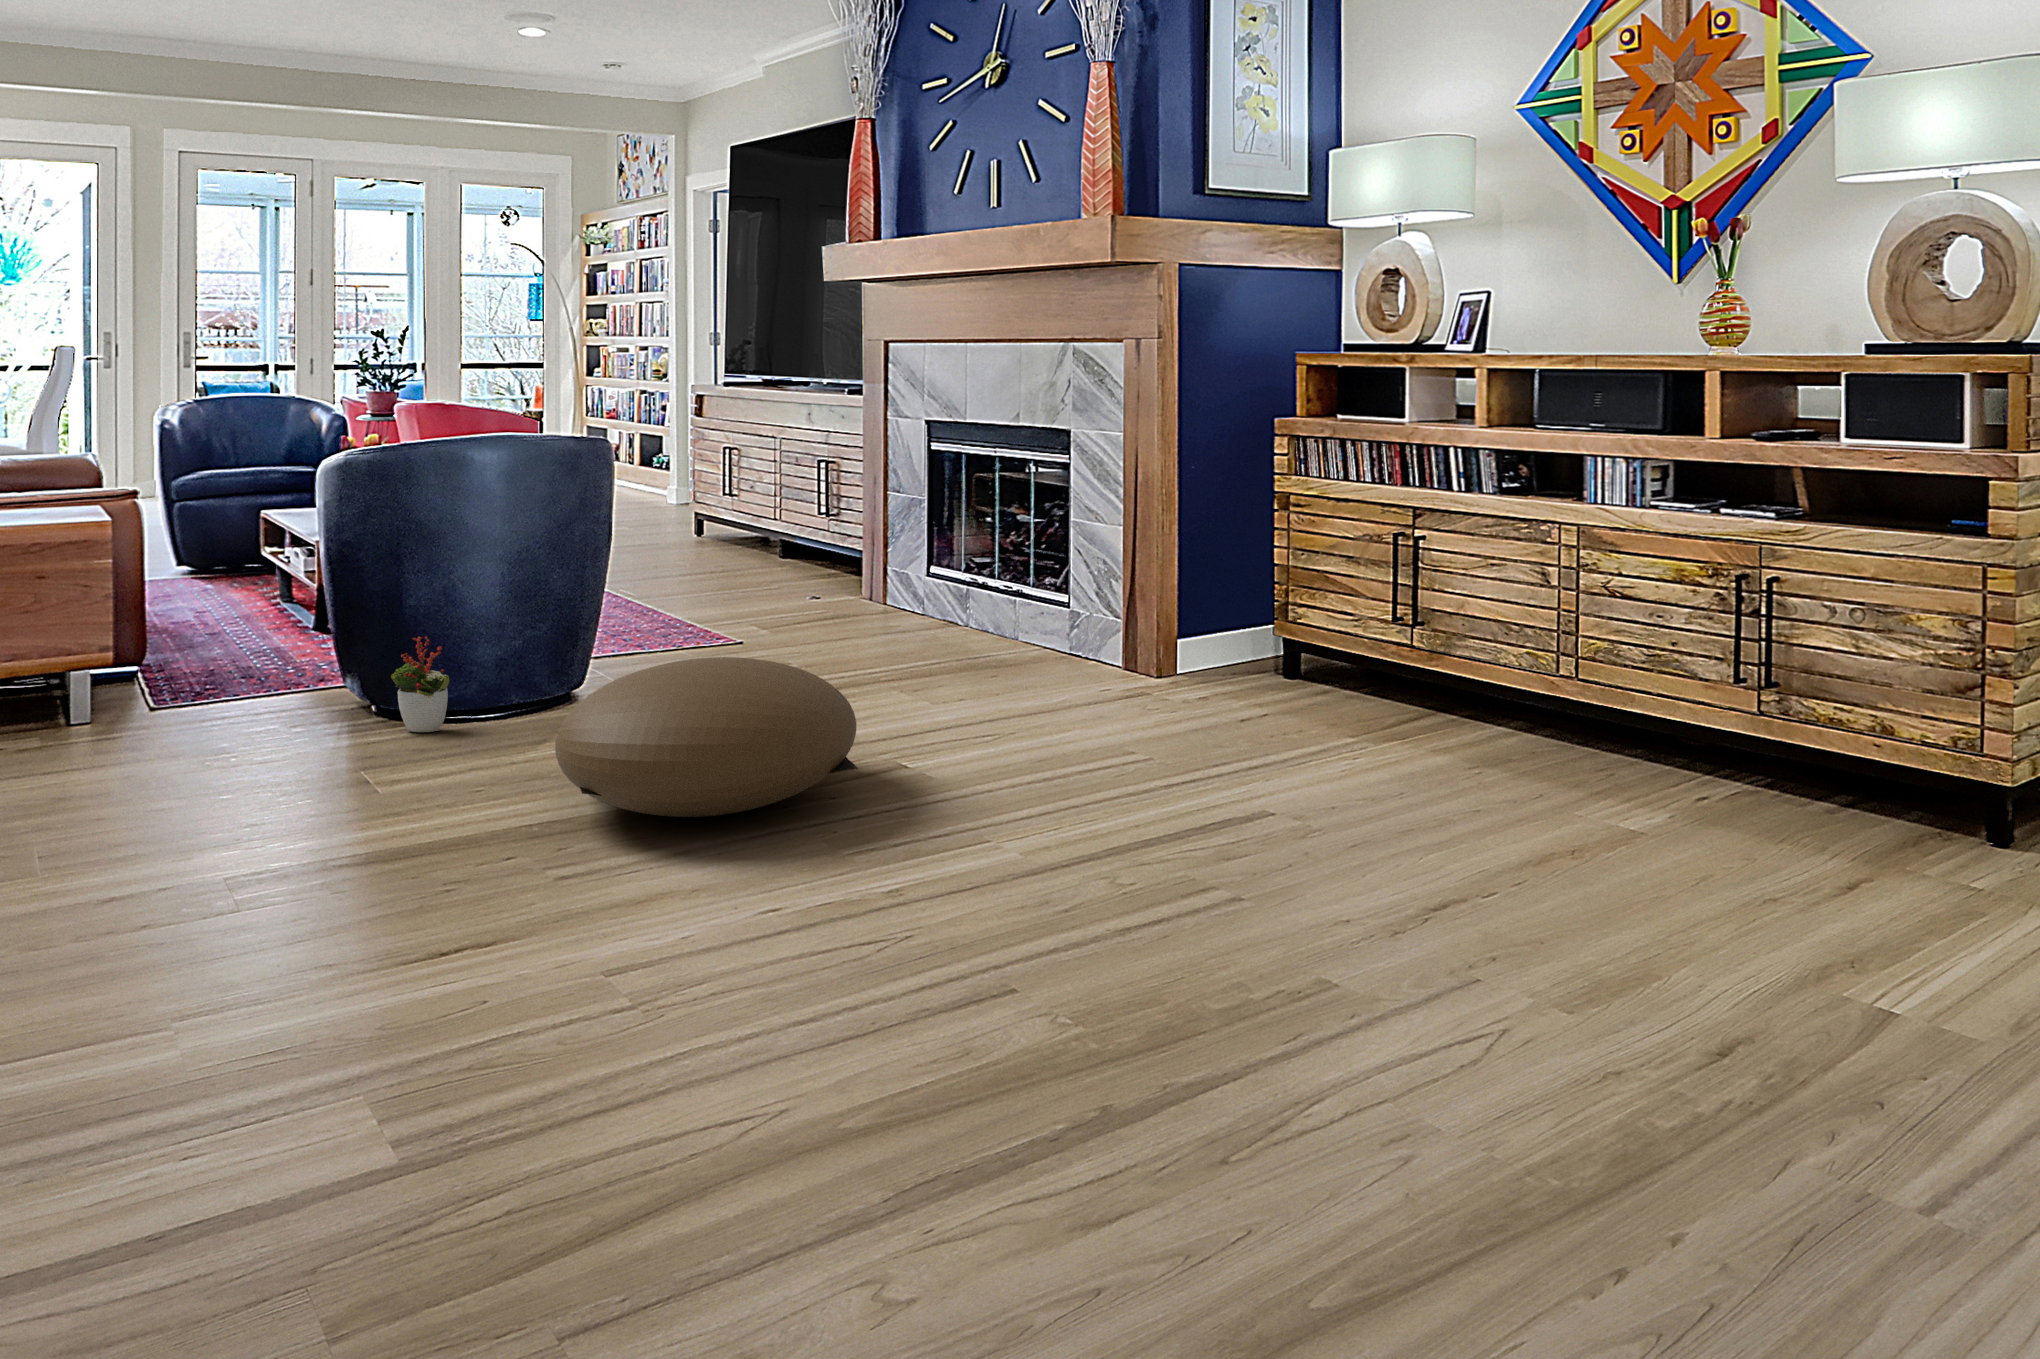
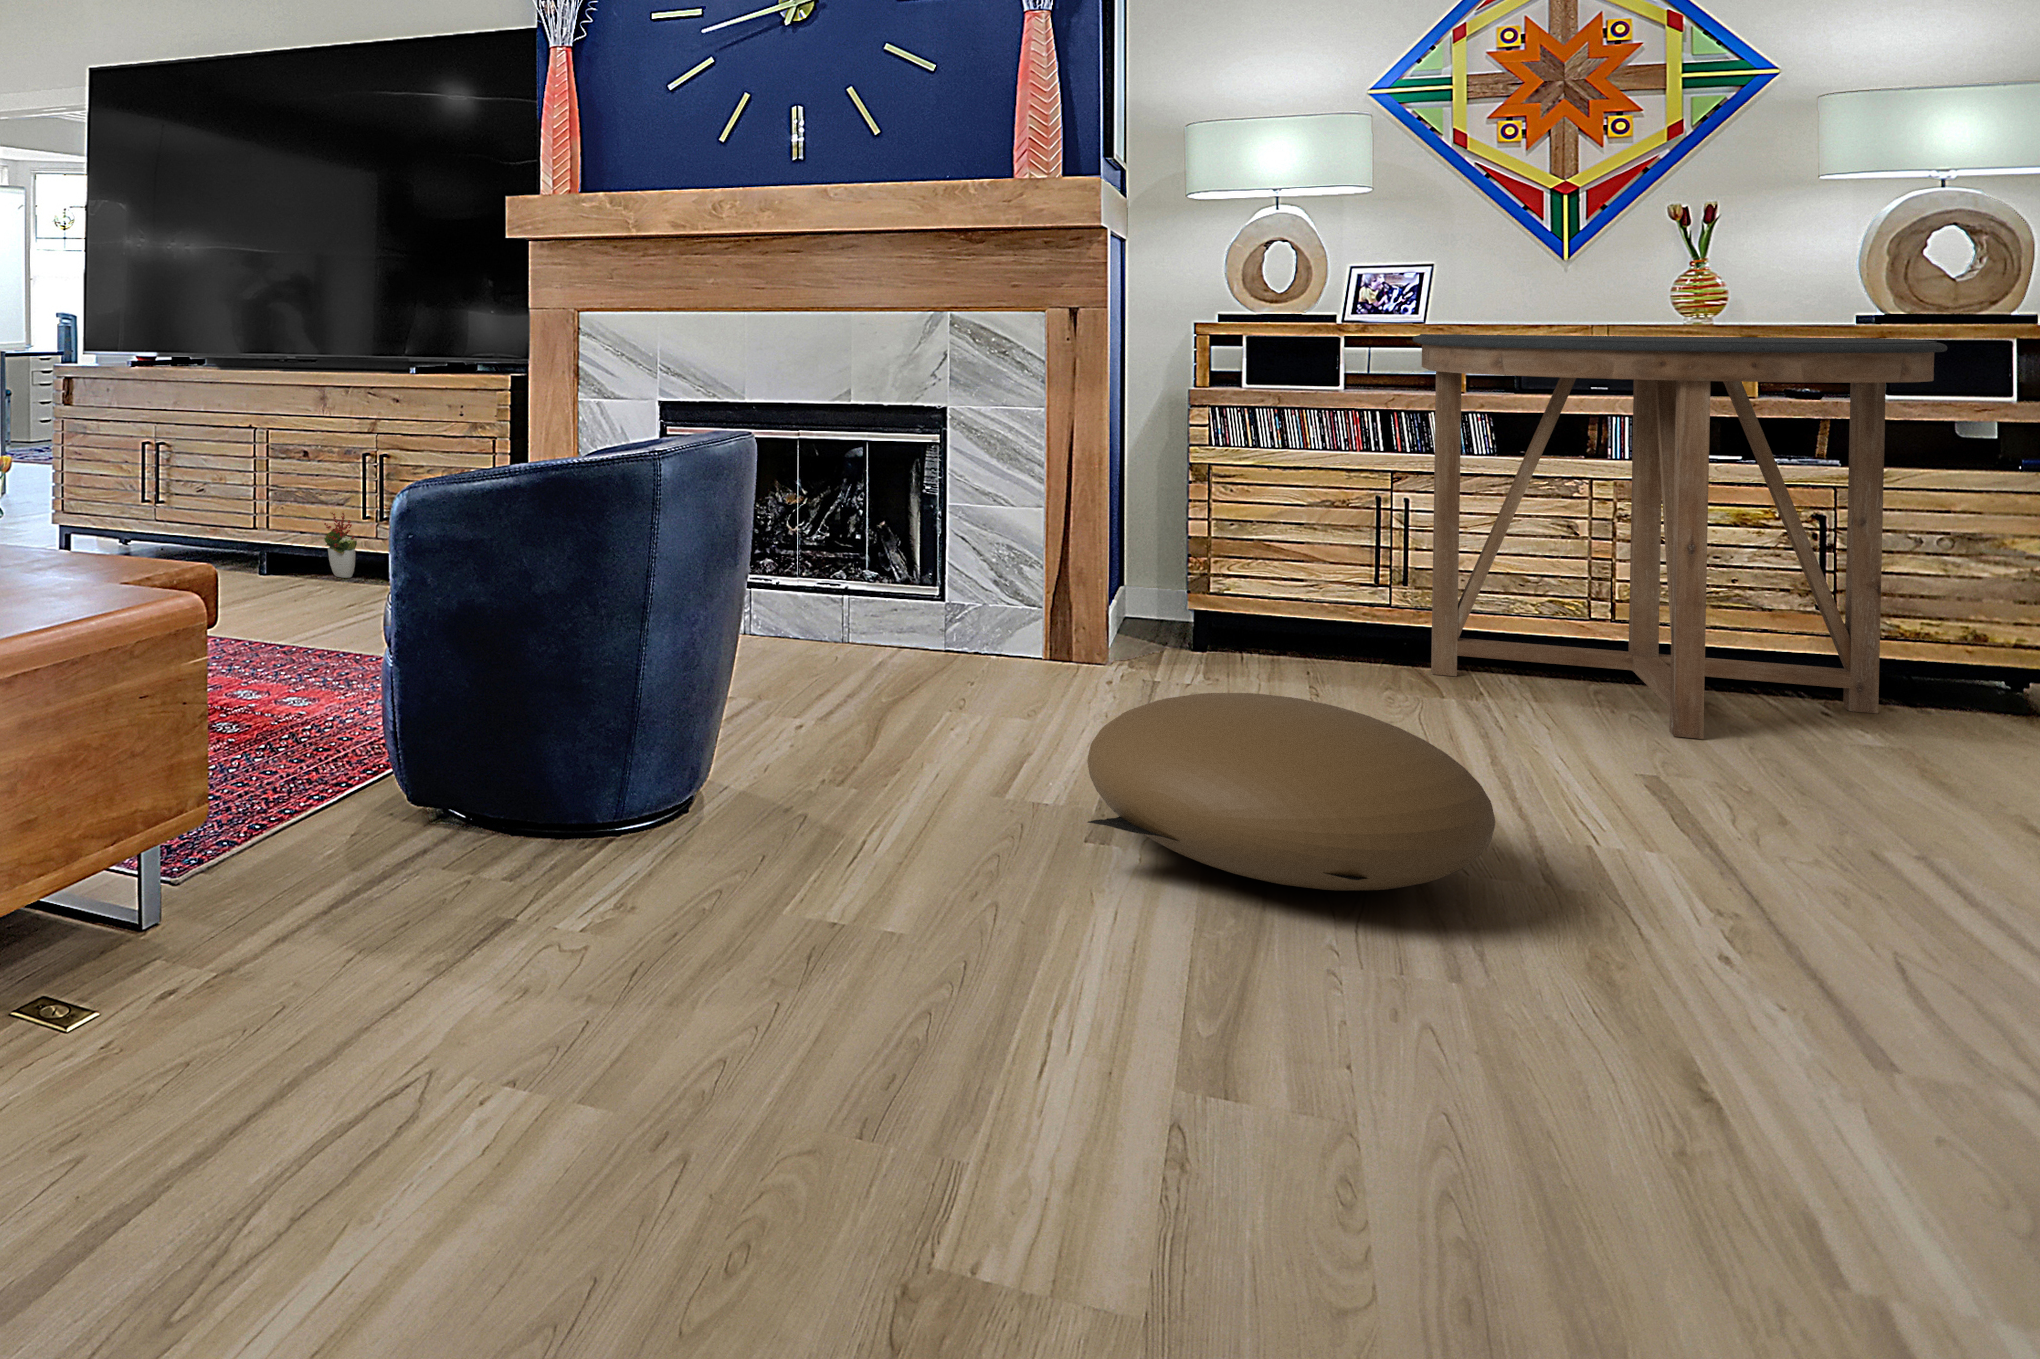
console table: none [1324,362,1794,807] -> present [1413,334,1947,739]
decorative plant: present [391,636,449,732] -> present [324,513,357,578]

